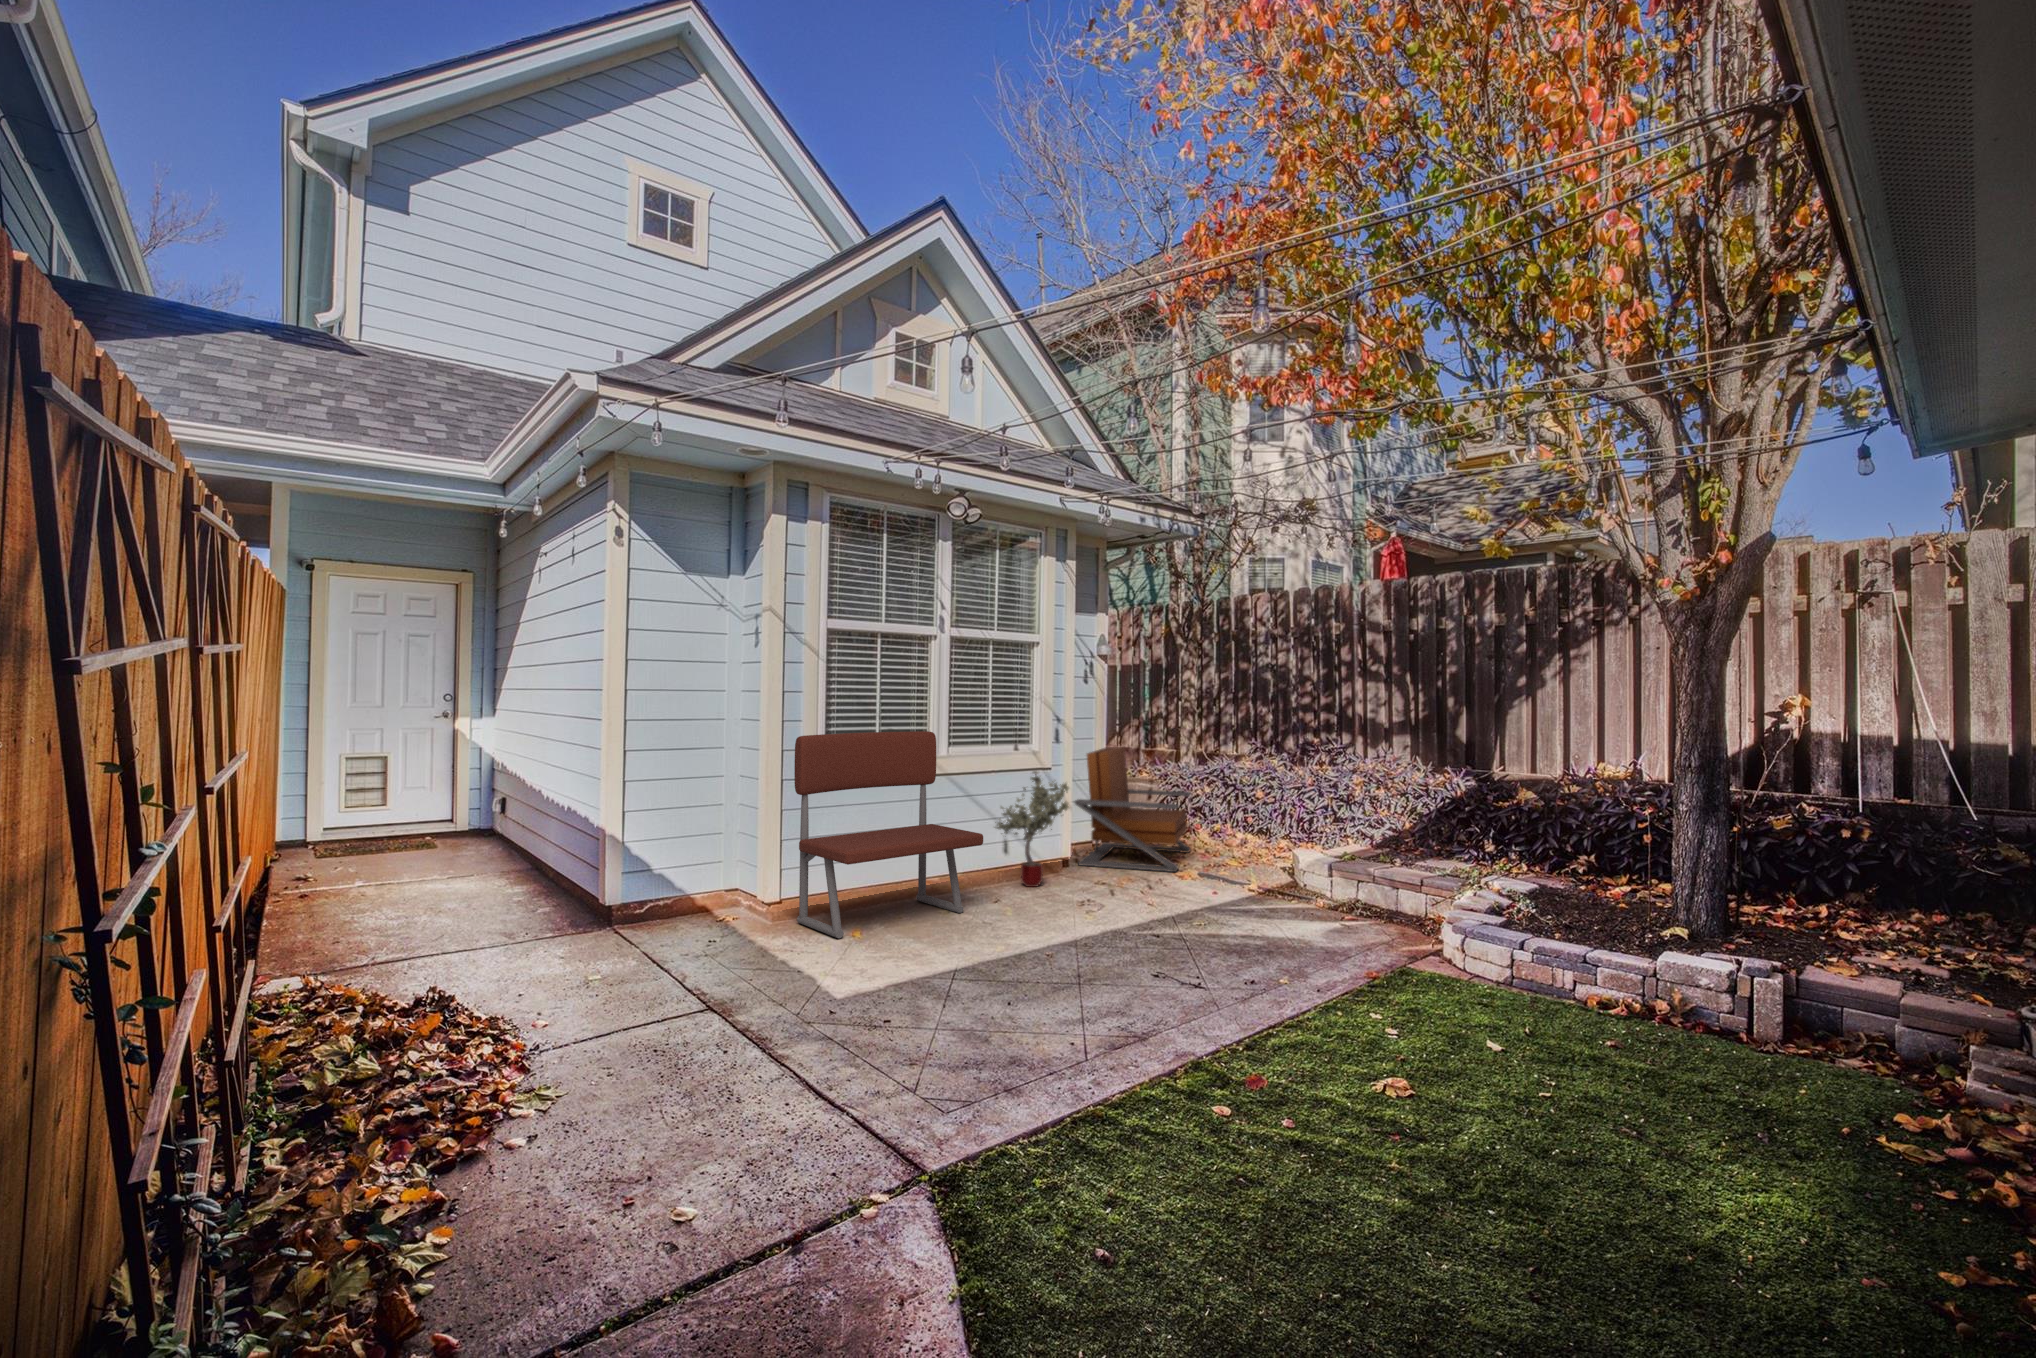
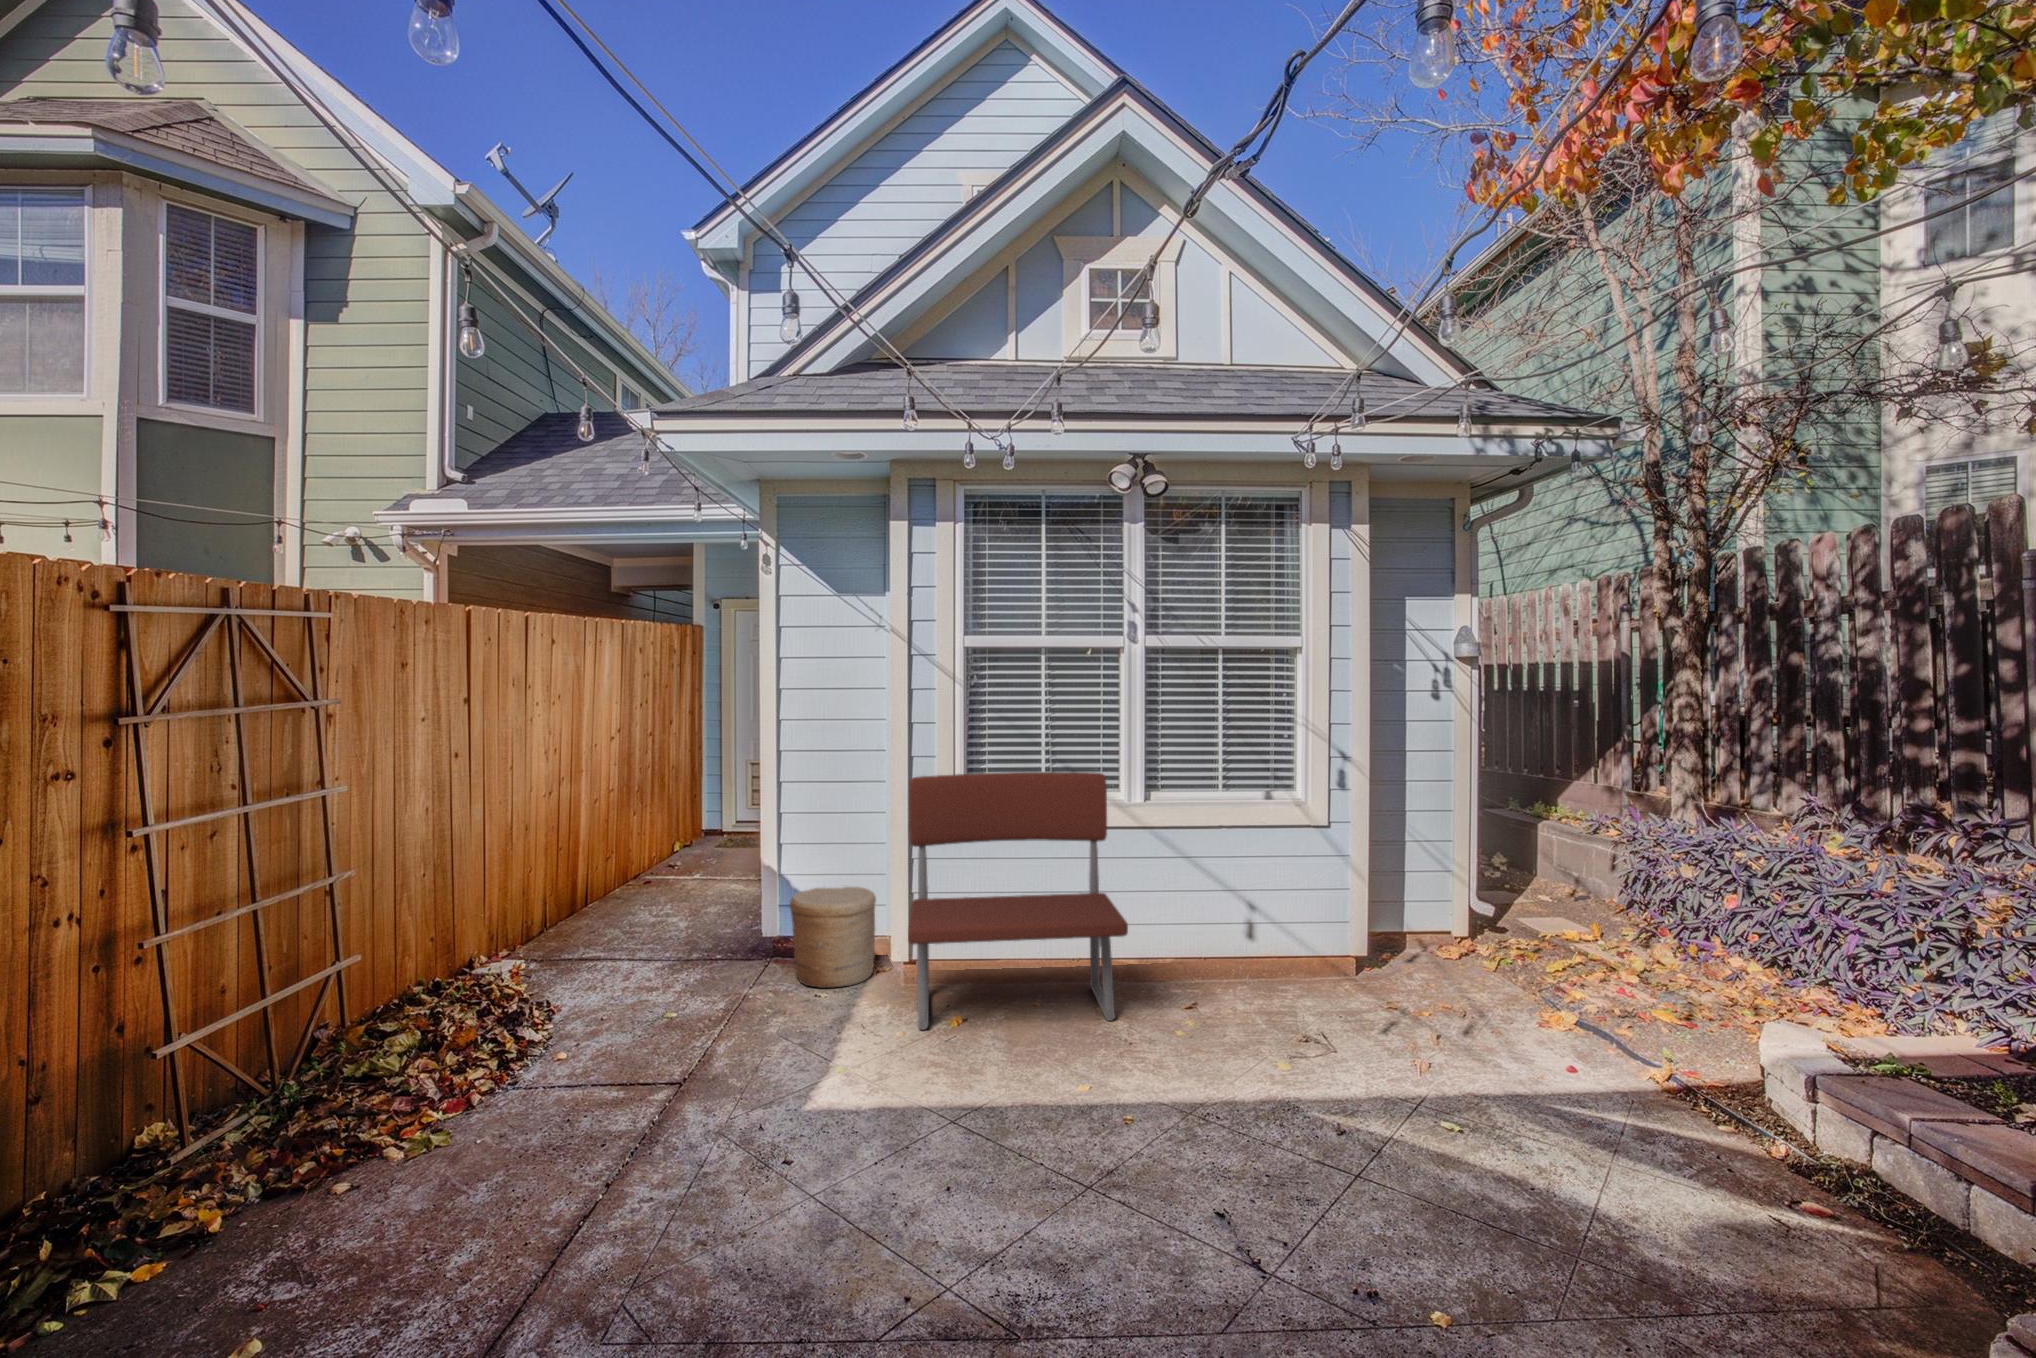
lounge chair: present [1075,747,1191,872] -> none [1379,793,1620,1009]
potted tree: present [995,771,1069,887] -> none [1202,827,1334,995]
woven basket: none [655,845,738,935] -> present [790,887,876,988]

